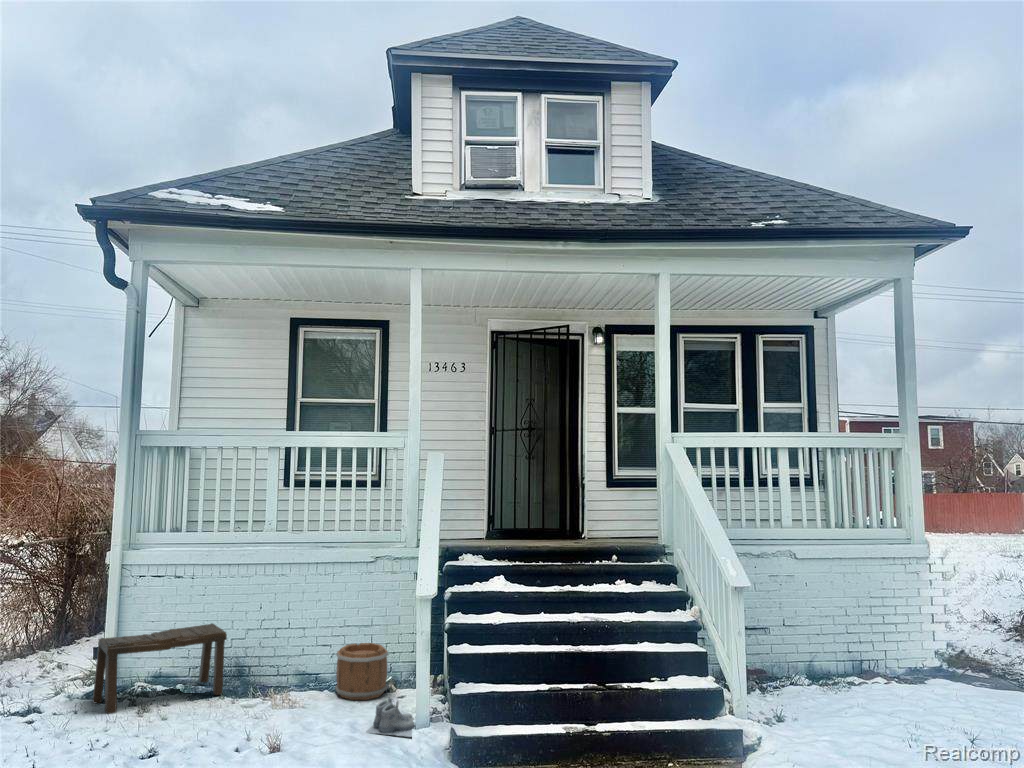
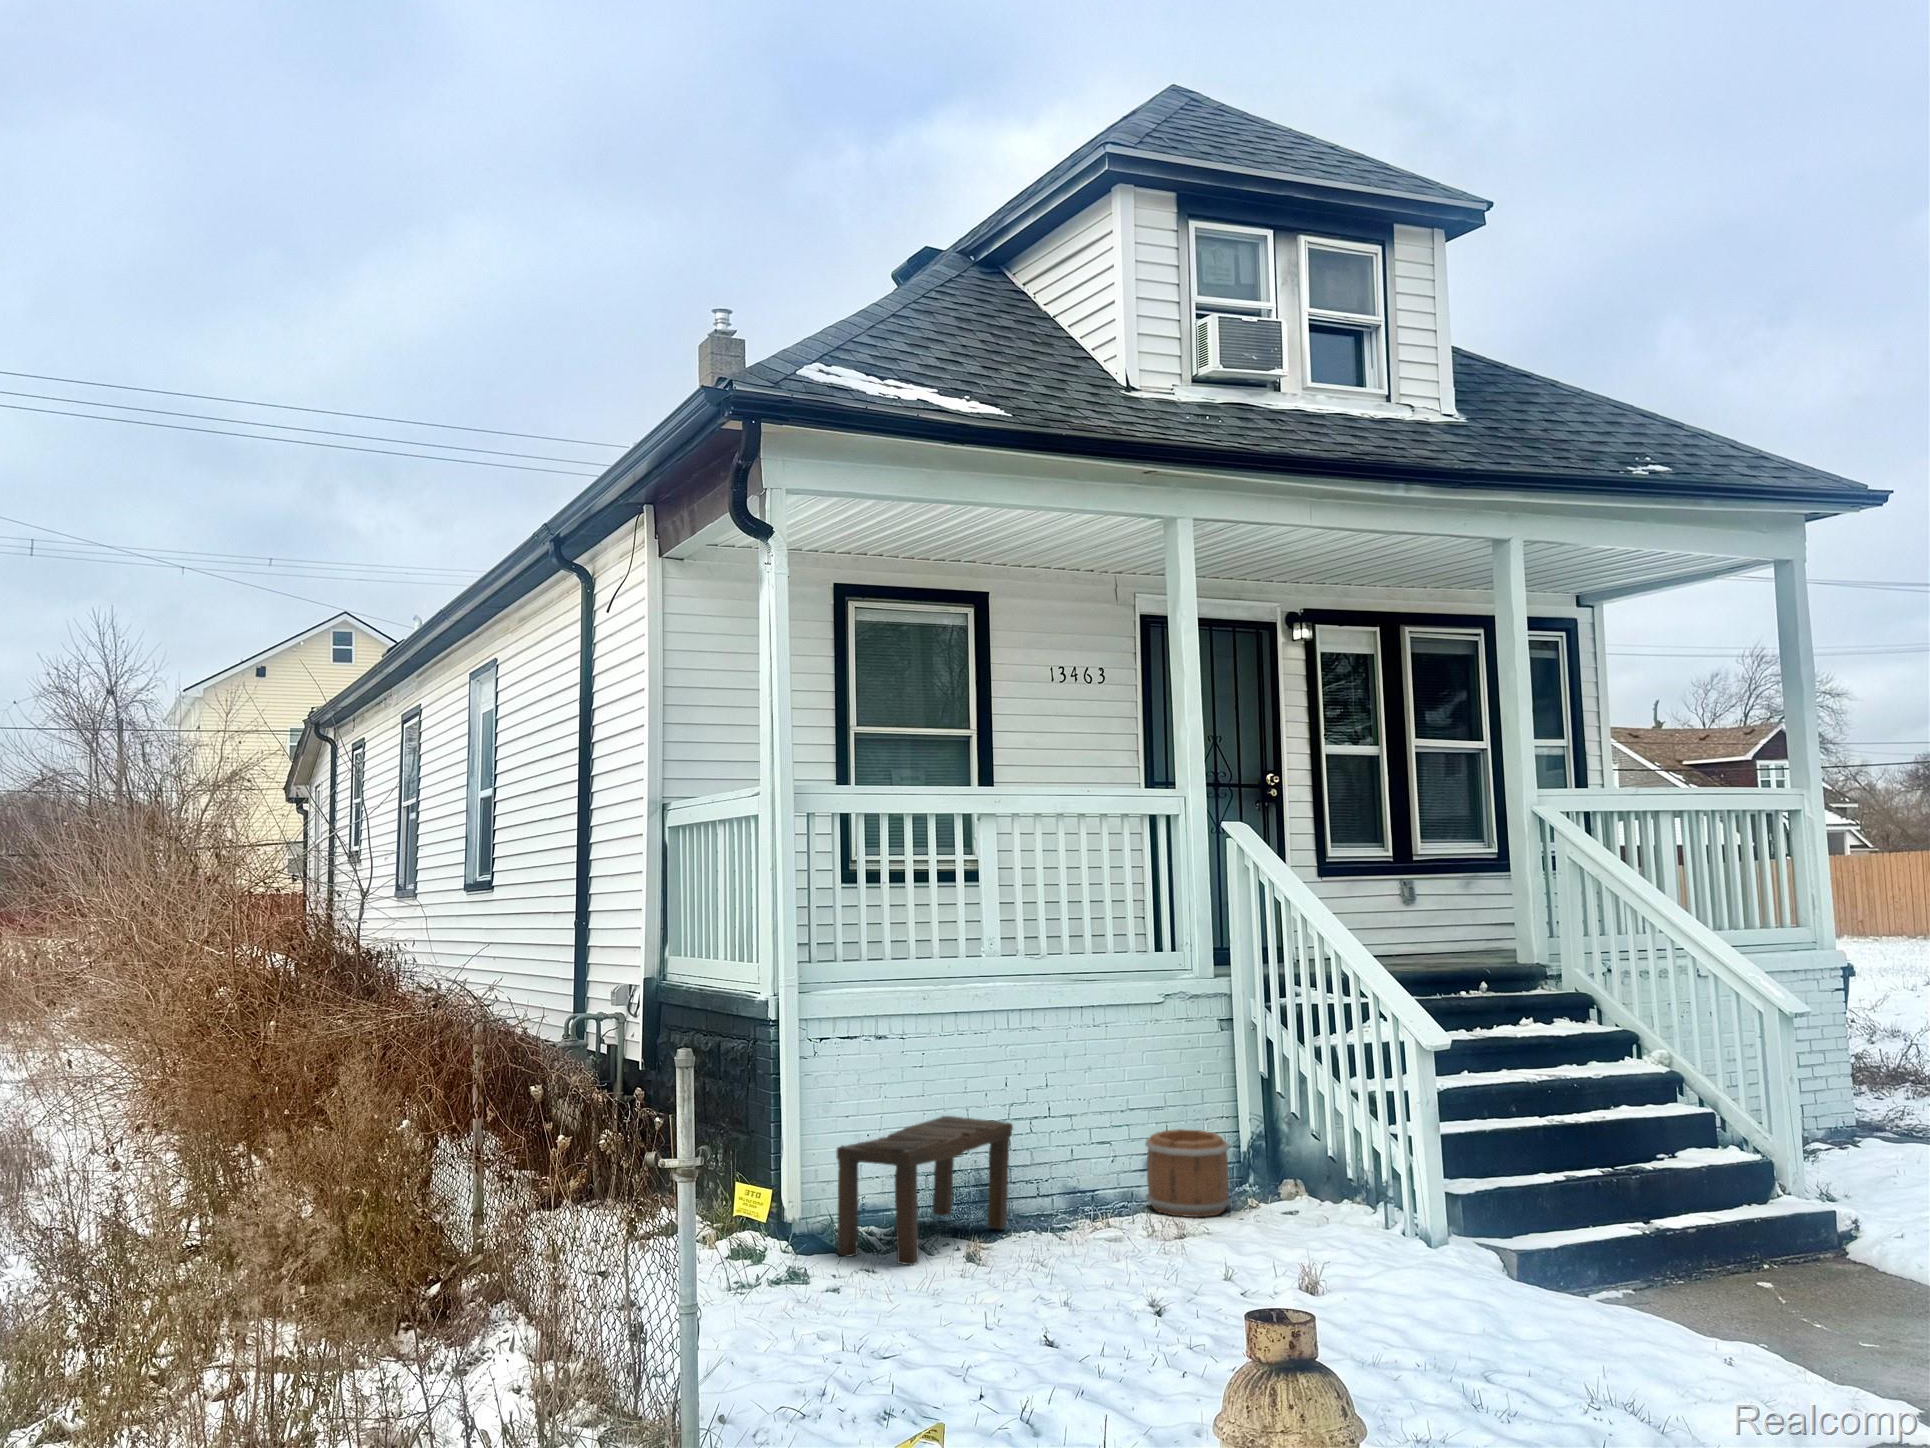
boots: present [366,697,415,737] -> none [1298,1194,1398,1249]

